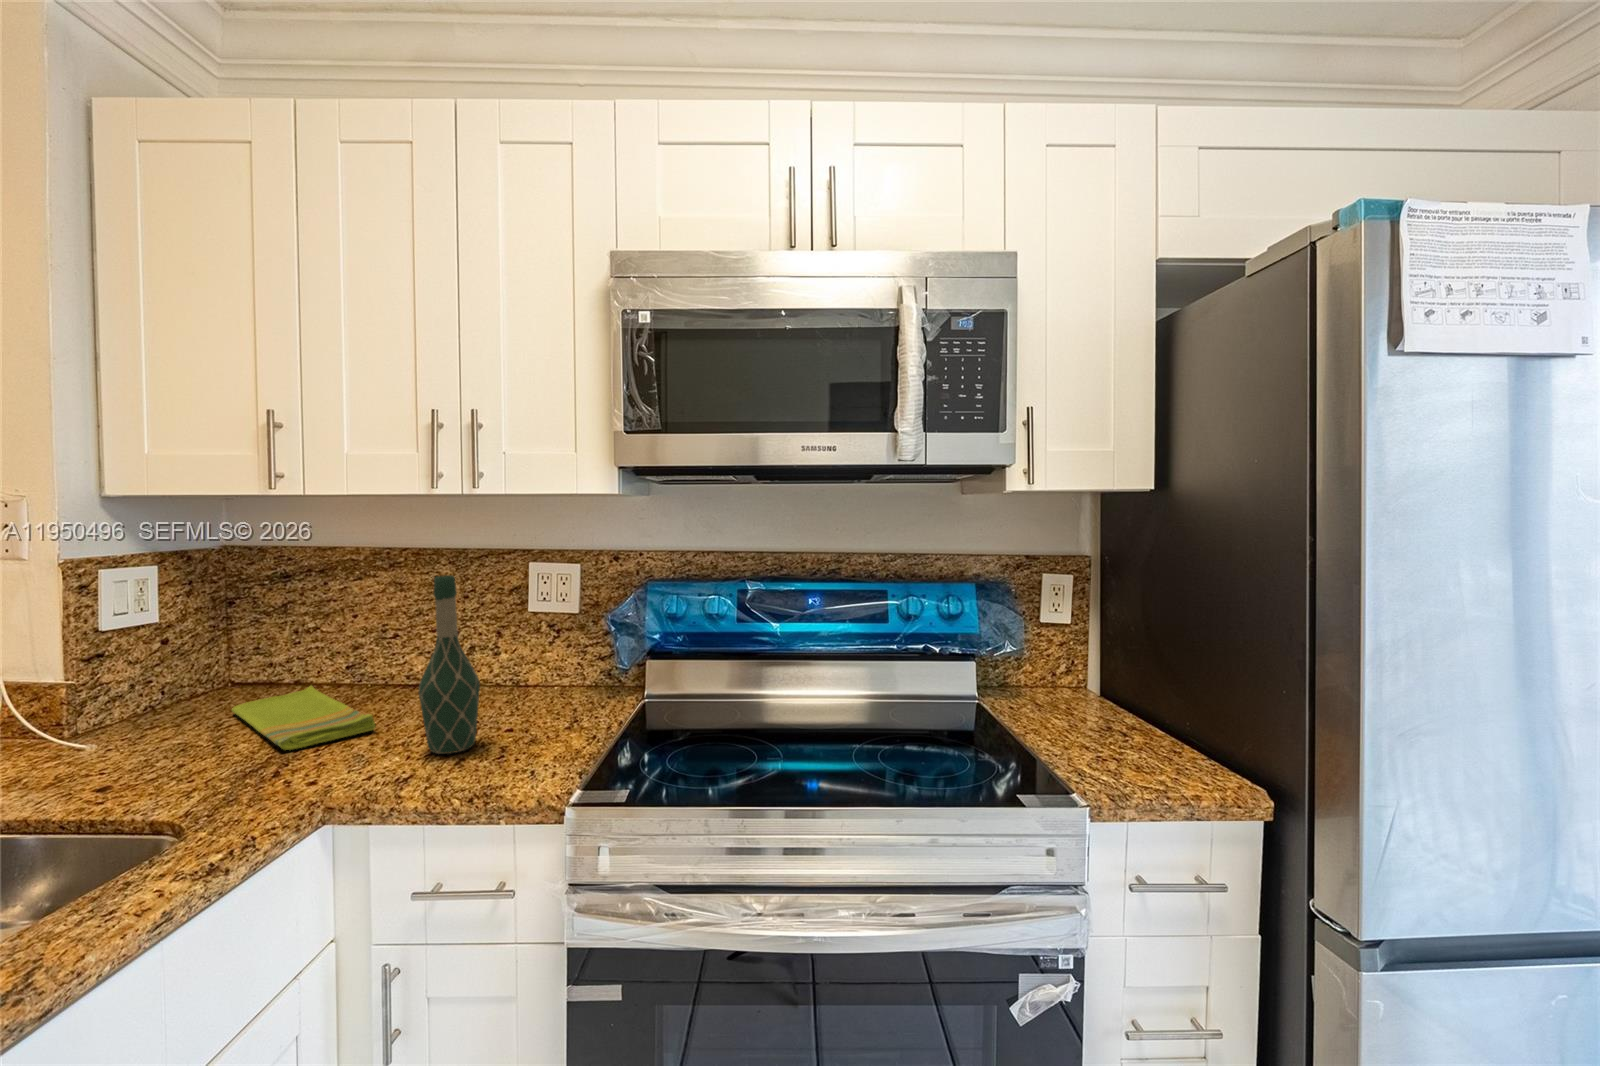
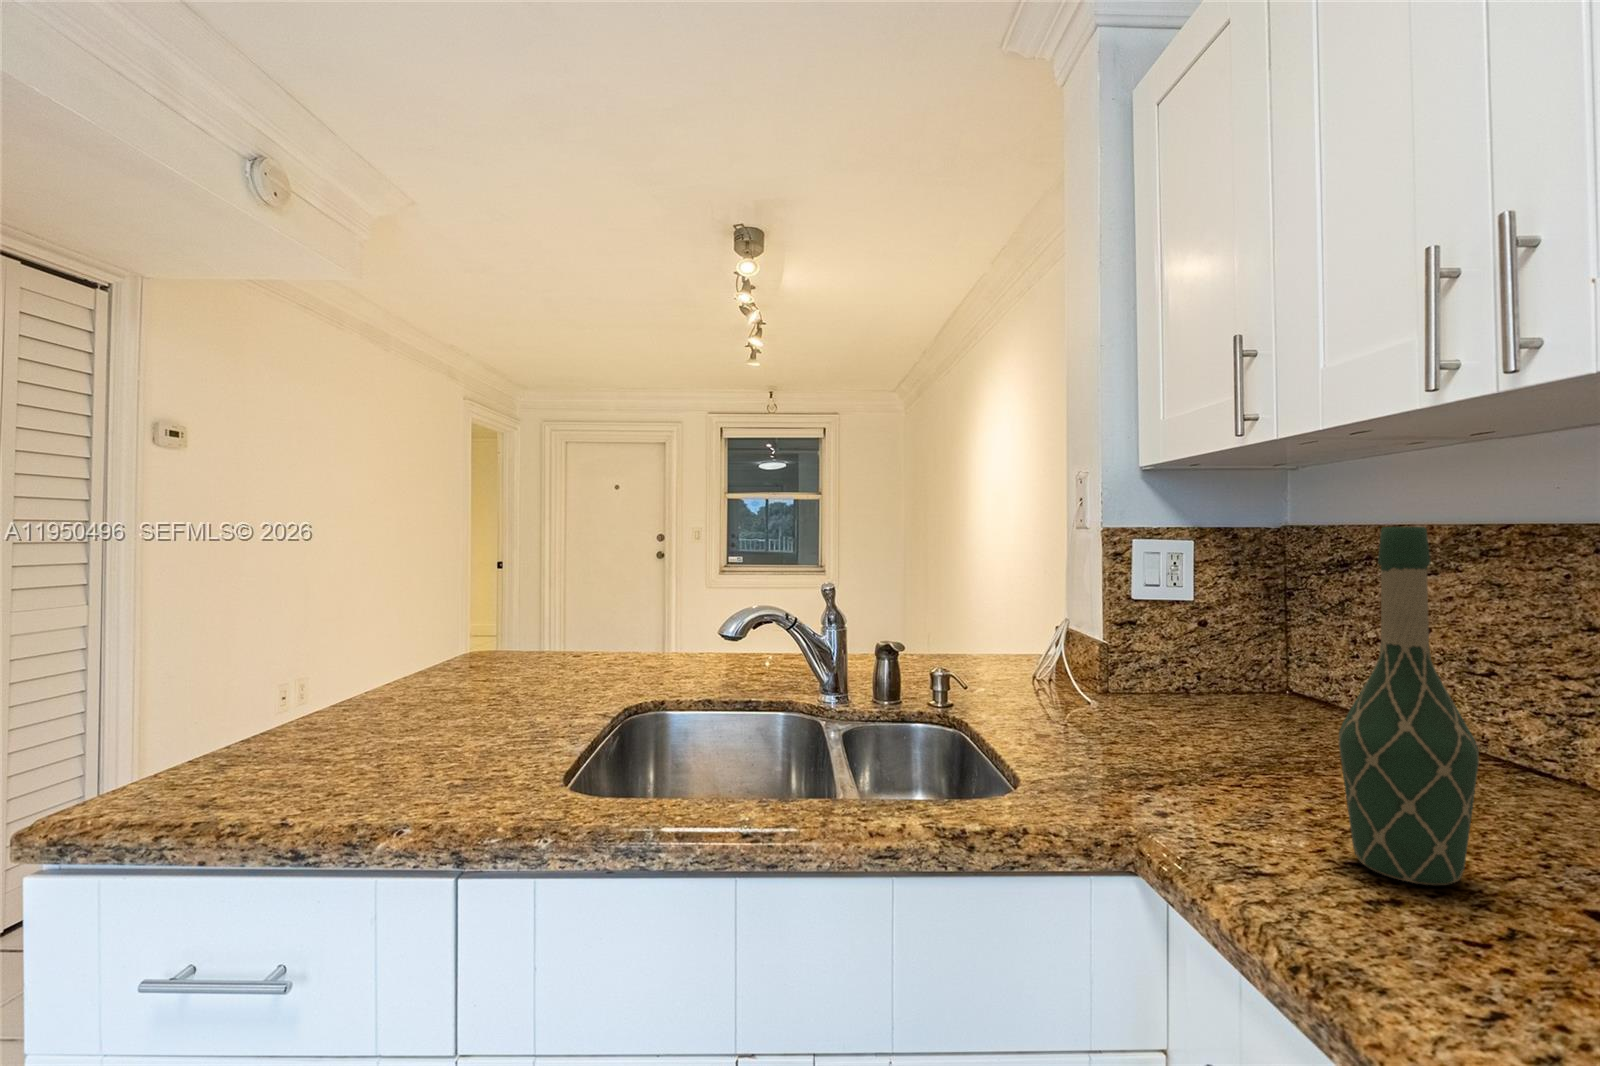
dish towel: present [232,686,375,750] -> none [1189,710,1341,792]

